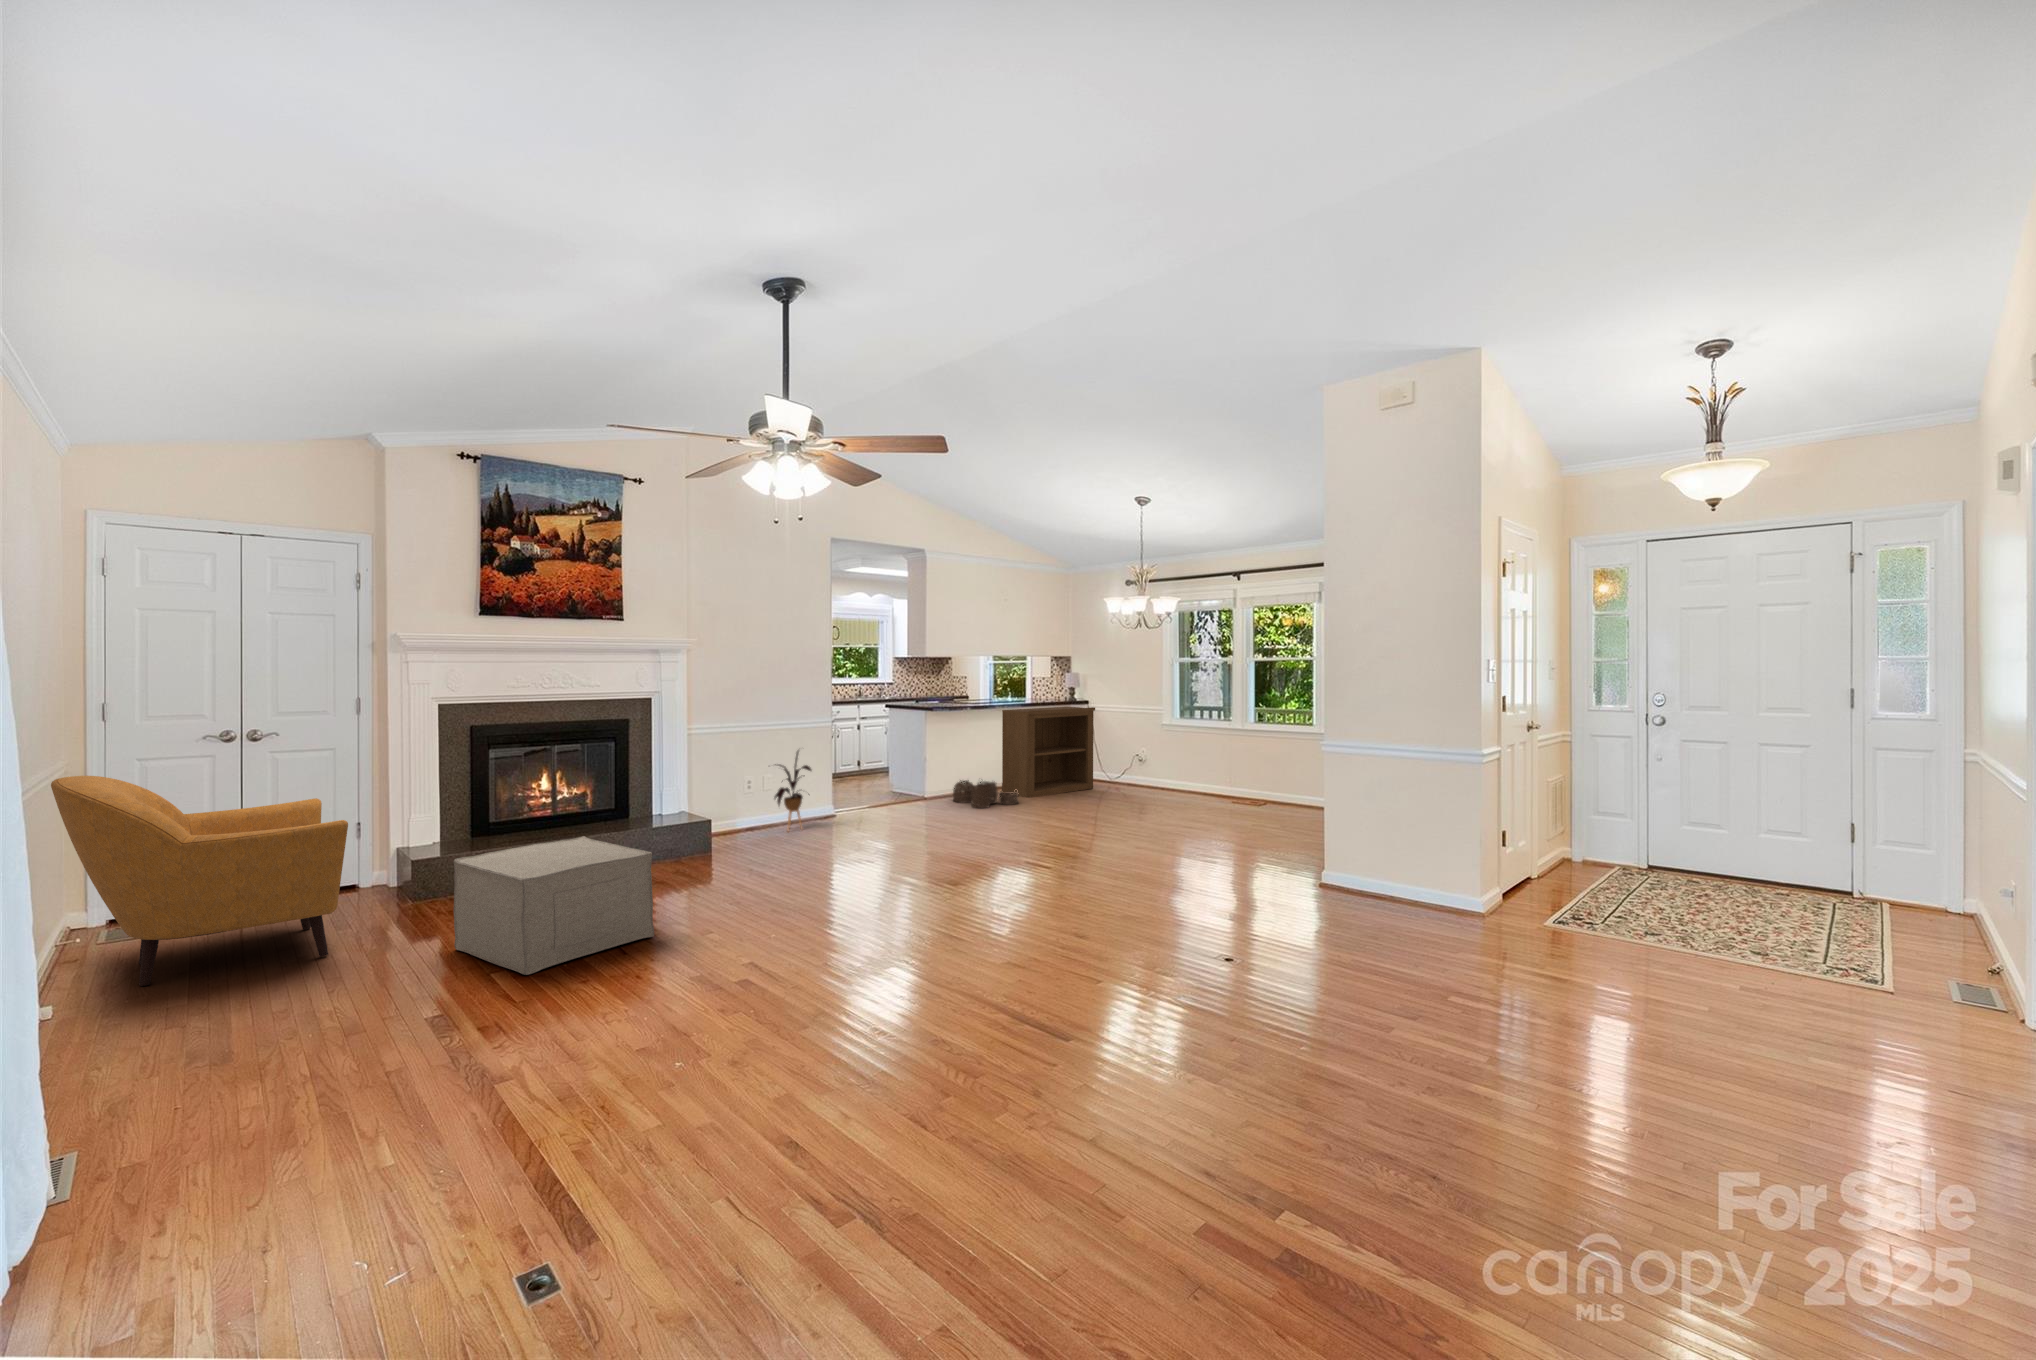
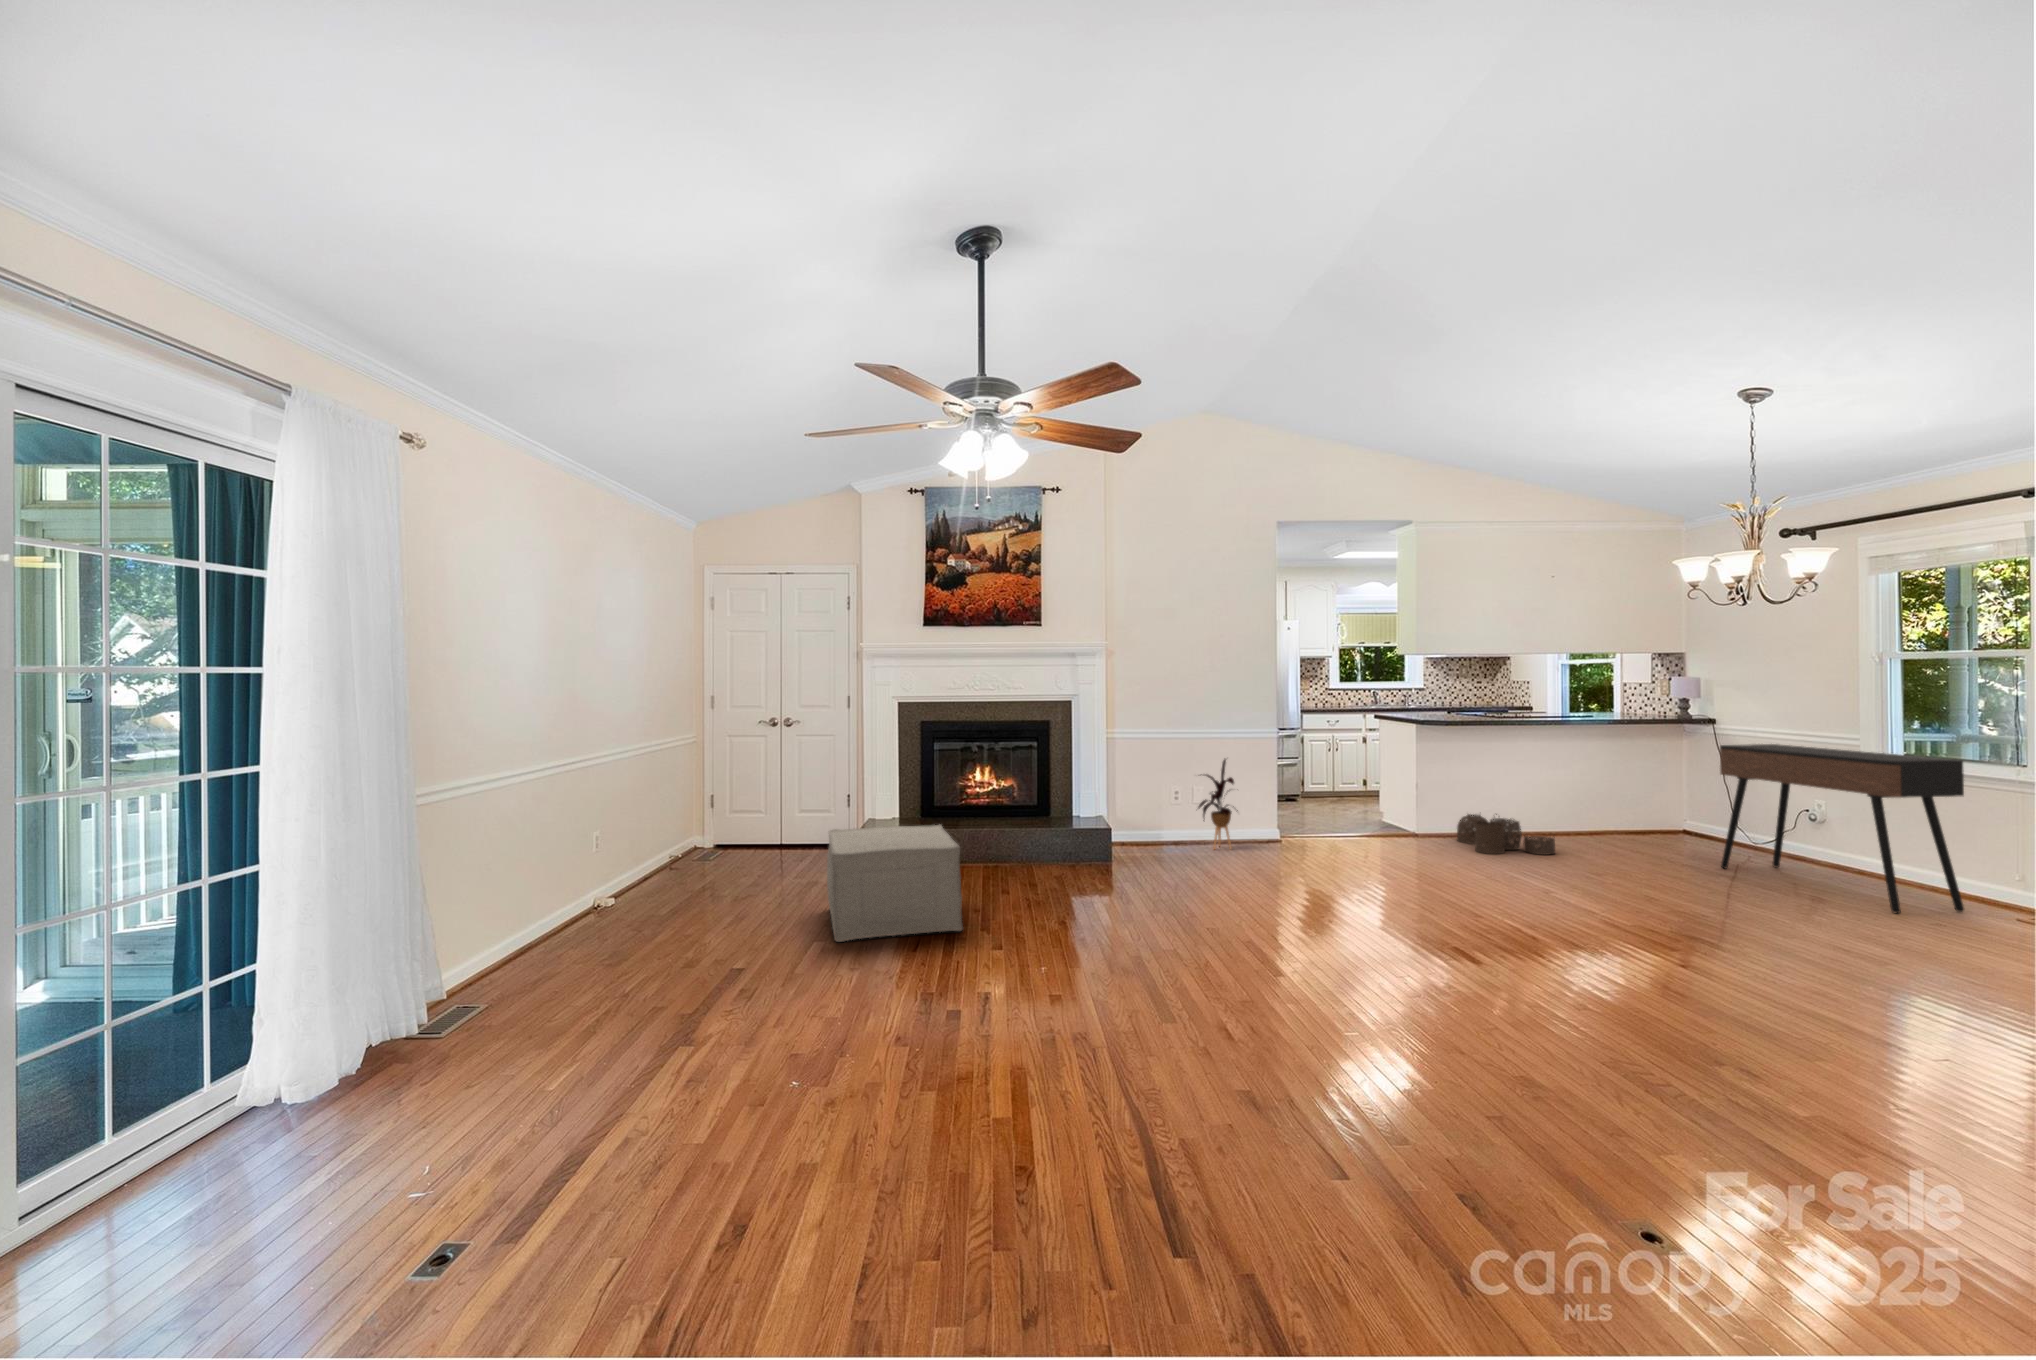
bookshelf: present [1002,707,1095,798] -> none [1544,722,1718,848]
console table: none [1105,720,1215,815] -> present [1720,744,1964,913]
armchair: present [51,776,348,986] -> none [628,745,798,895]

